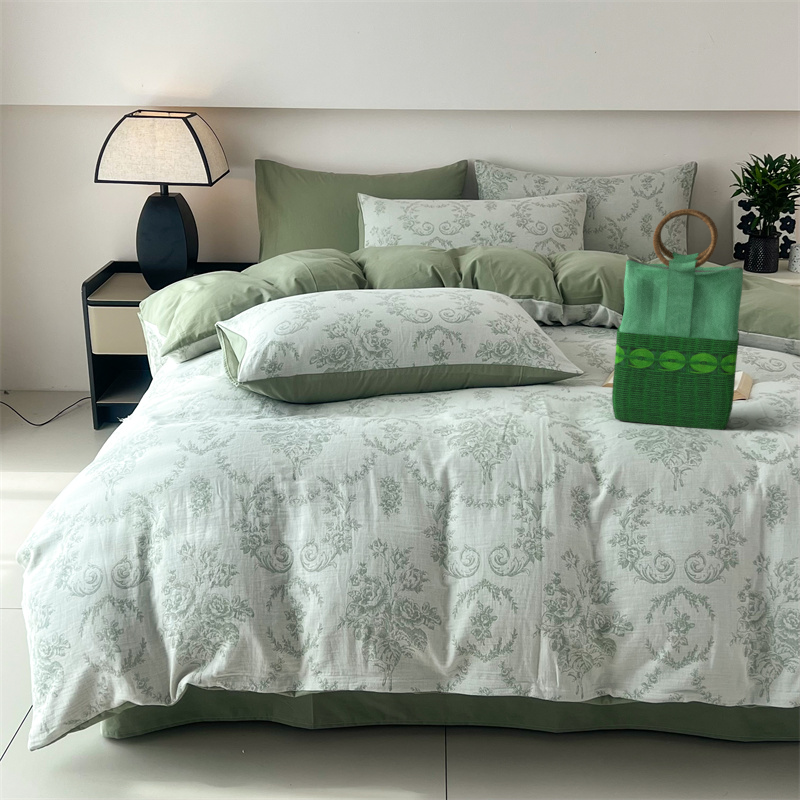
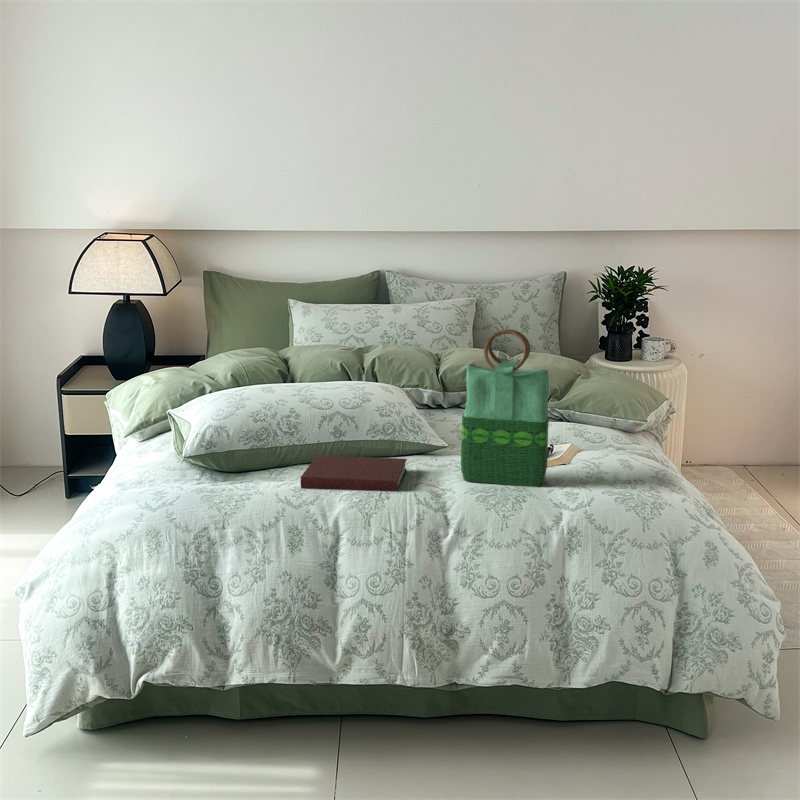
notebook: none [395,383,534,435] -> present [301,455,407,492]

